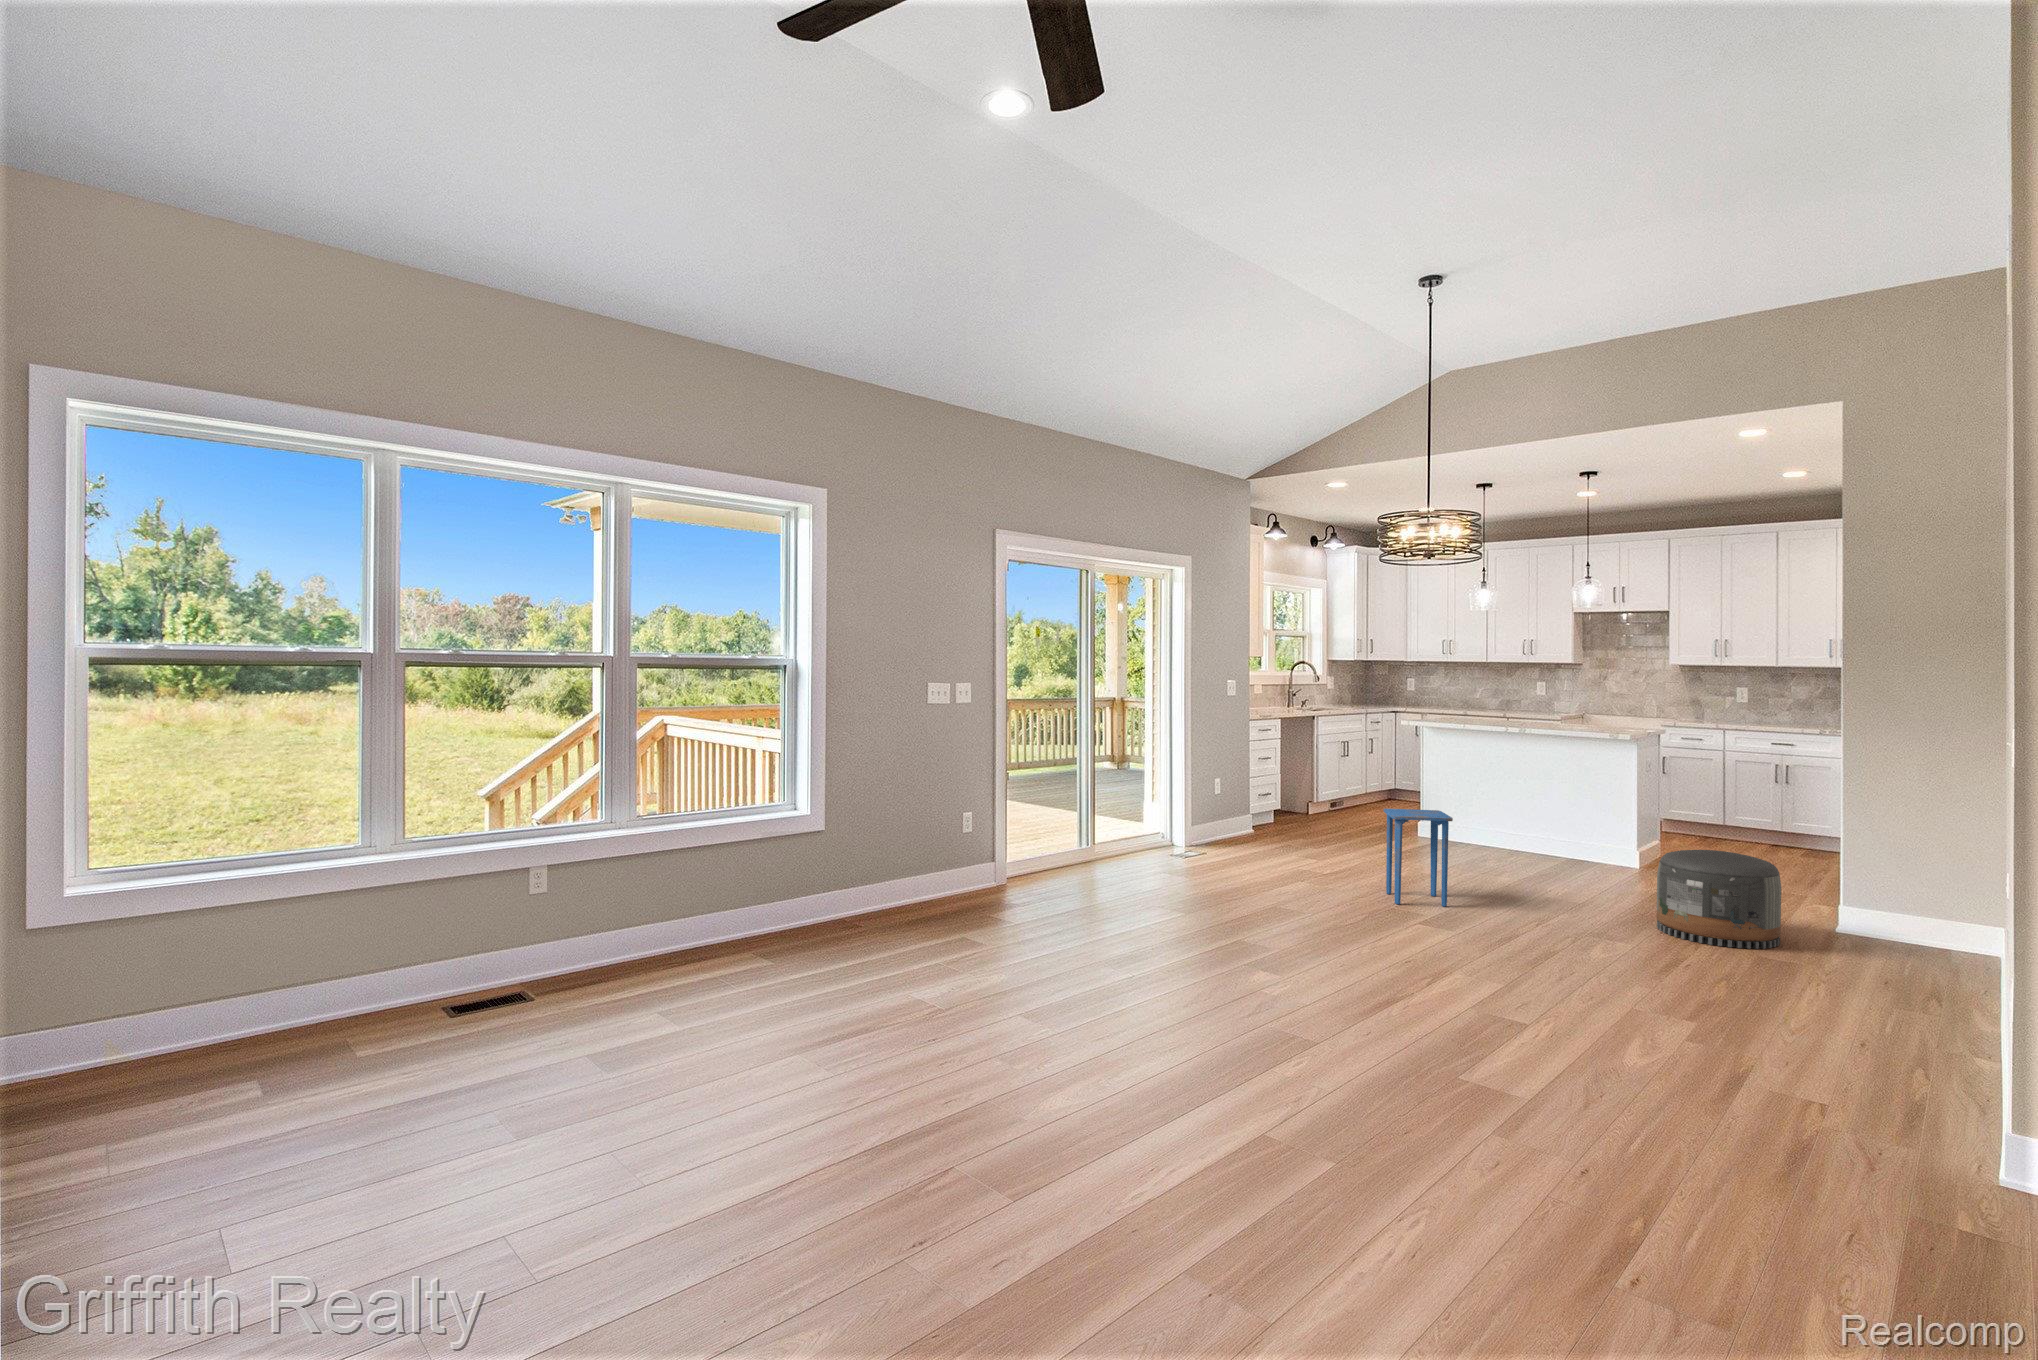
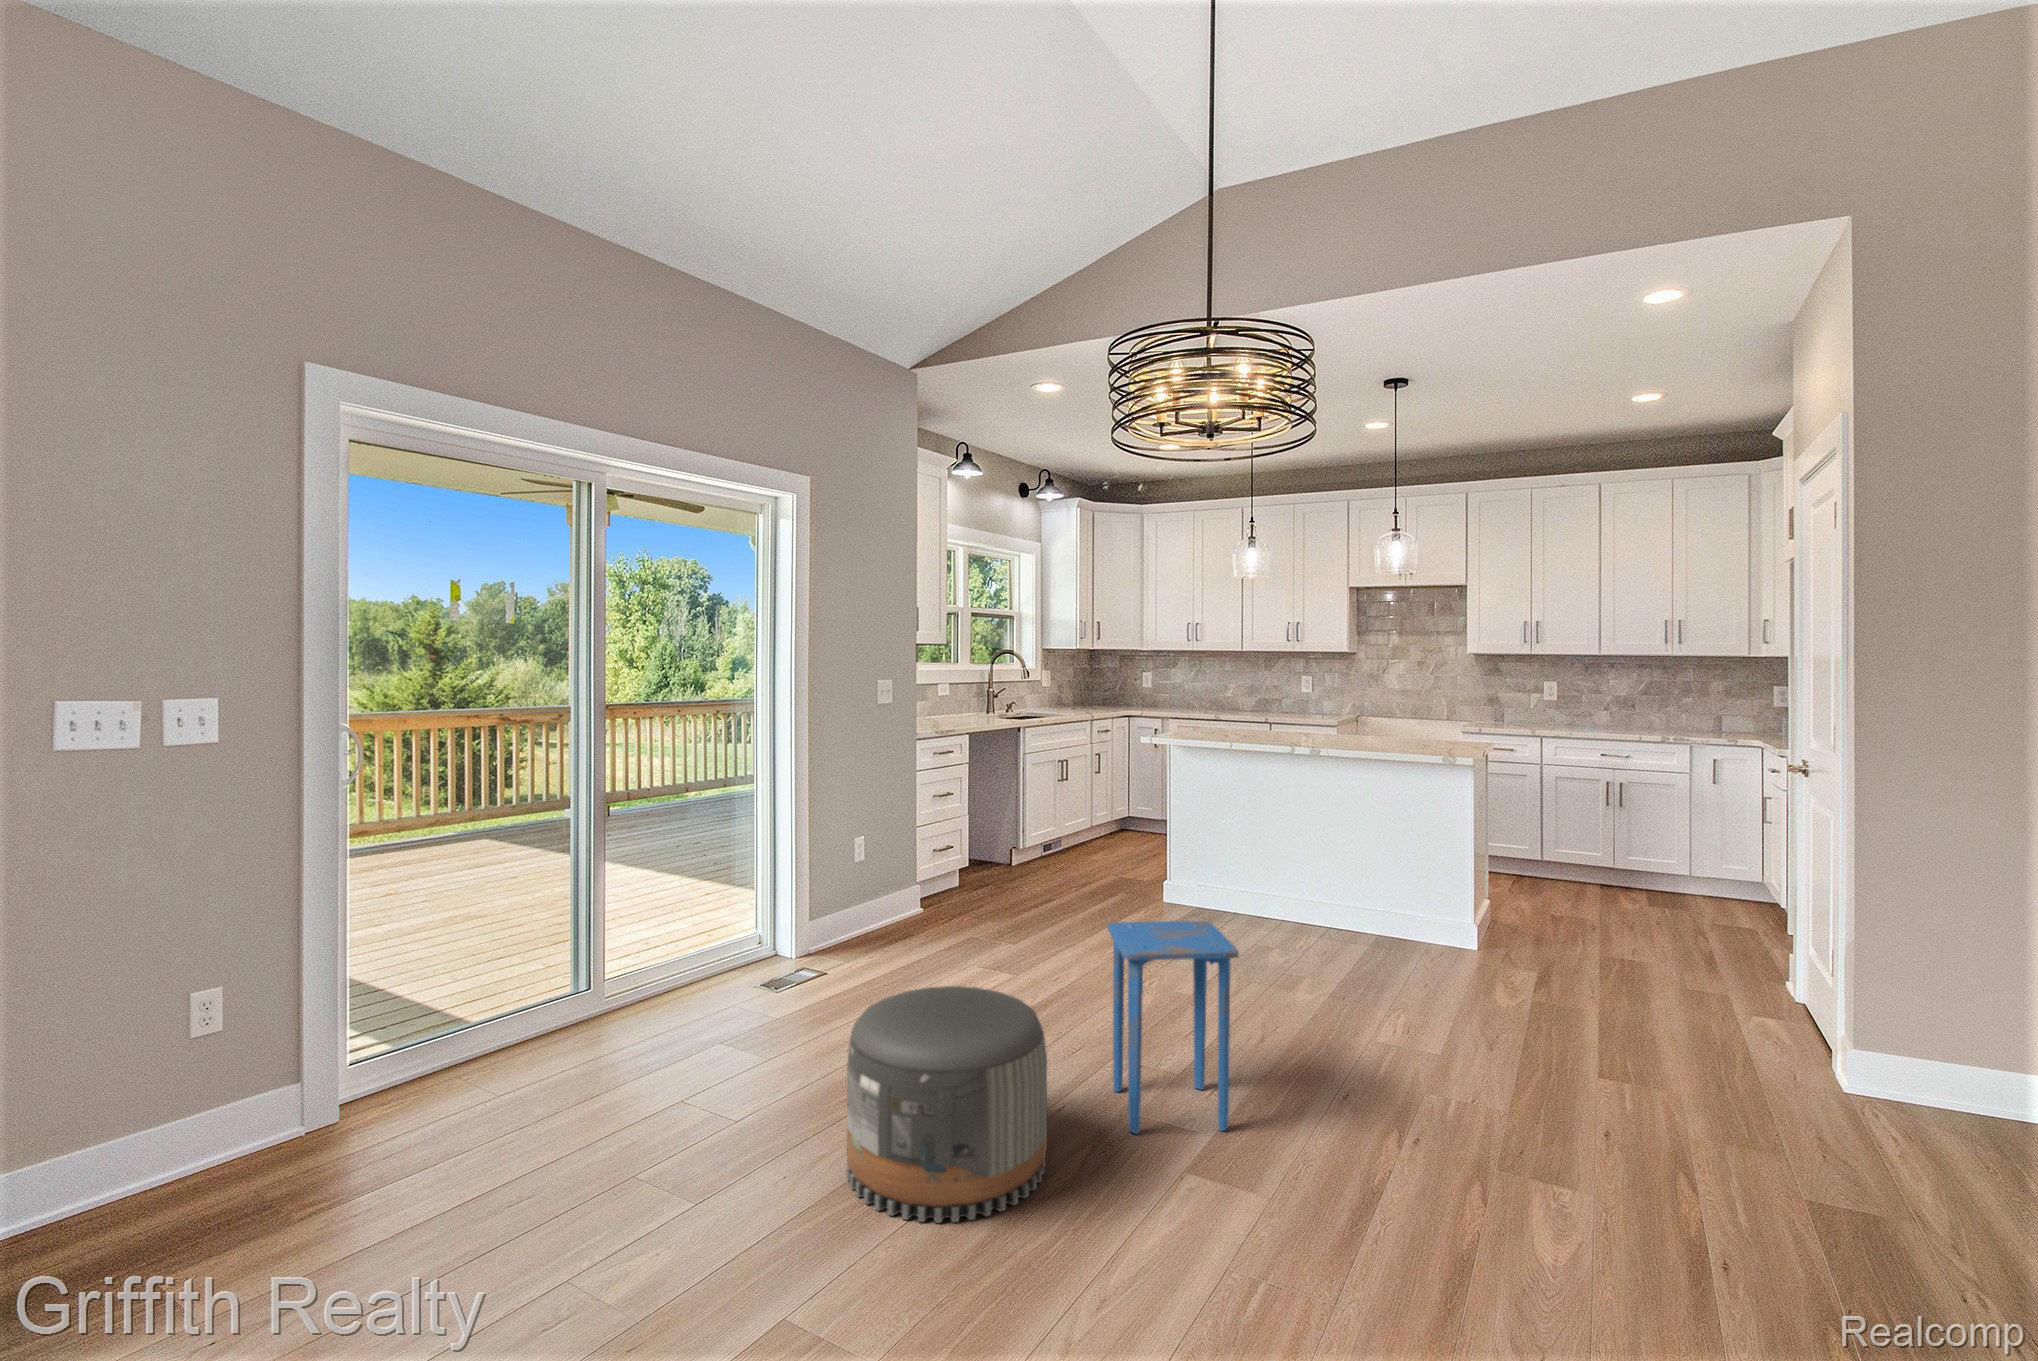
pouf: present [1656,850,1781,949] -> present [847,986,1047,1223]

